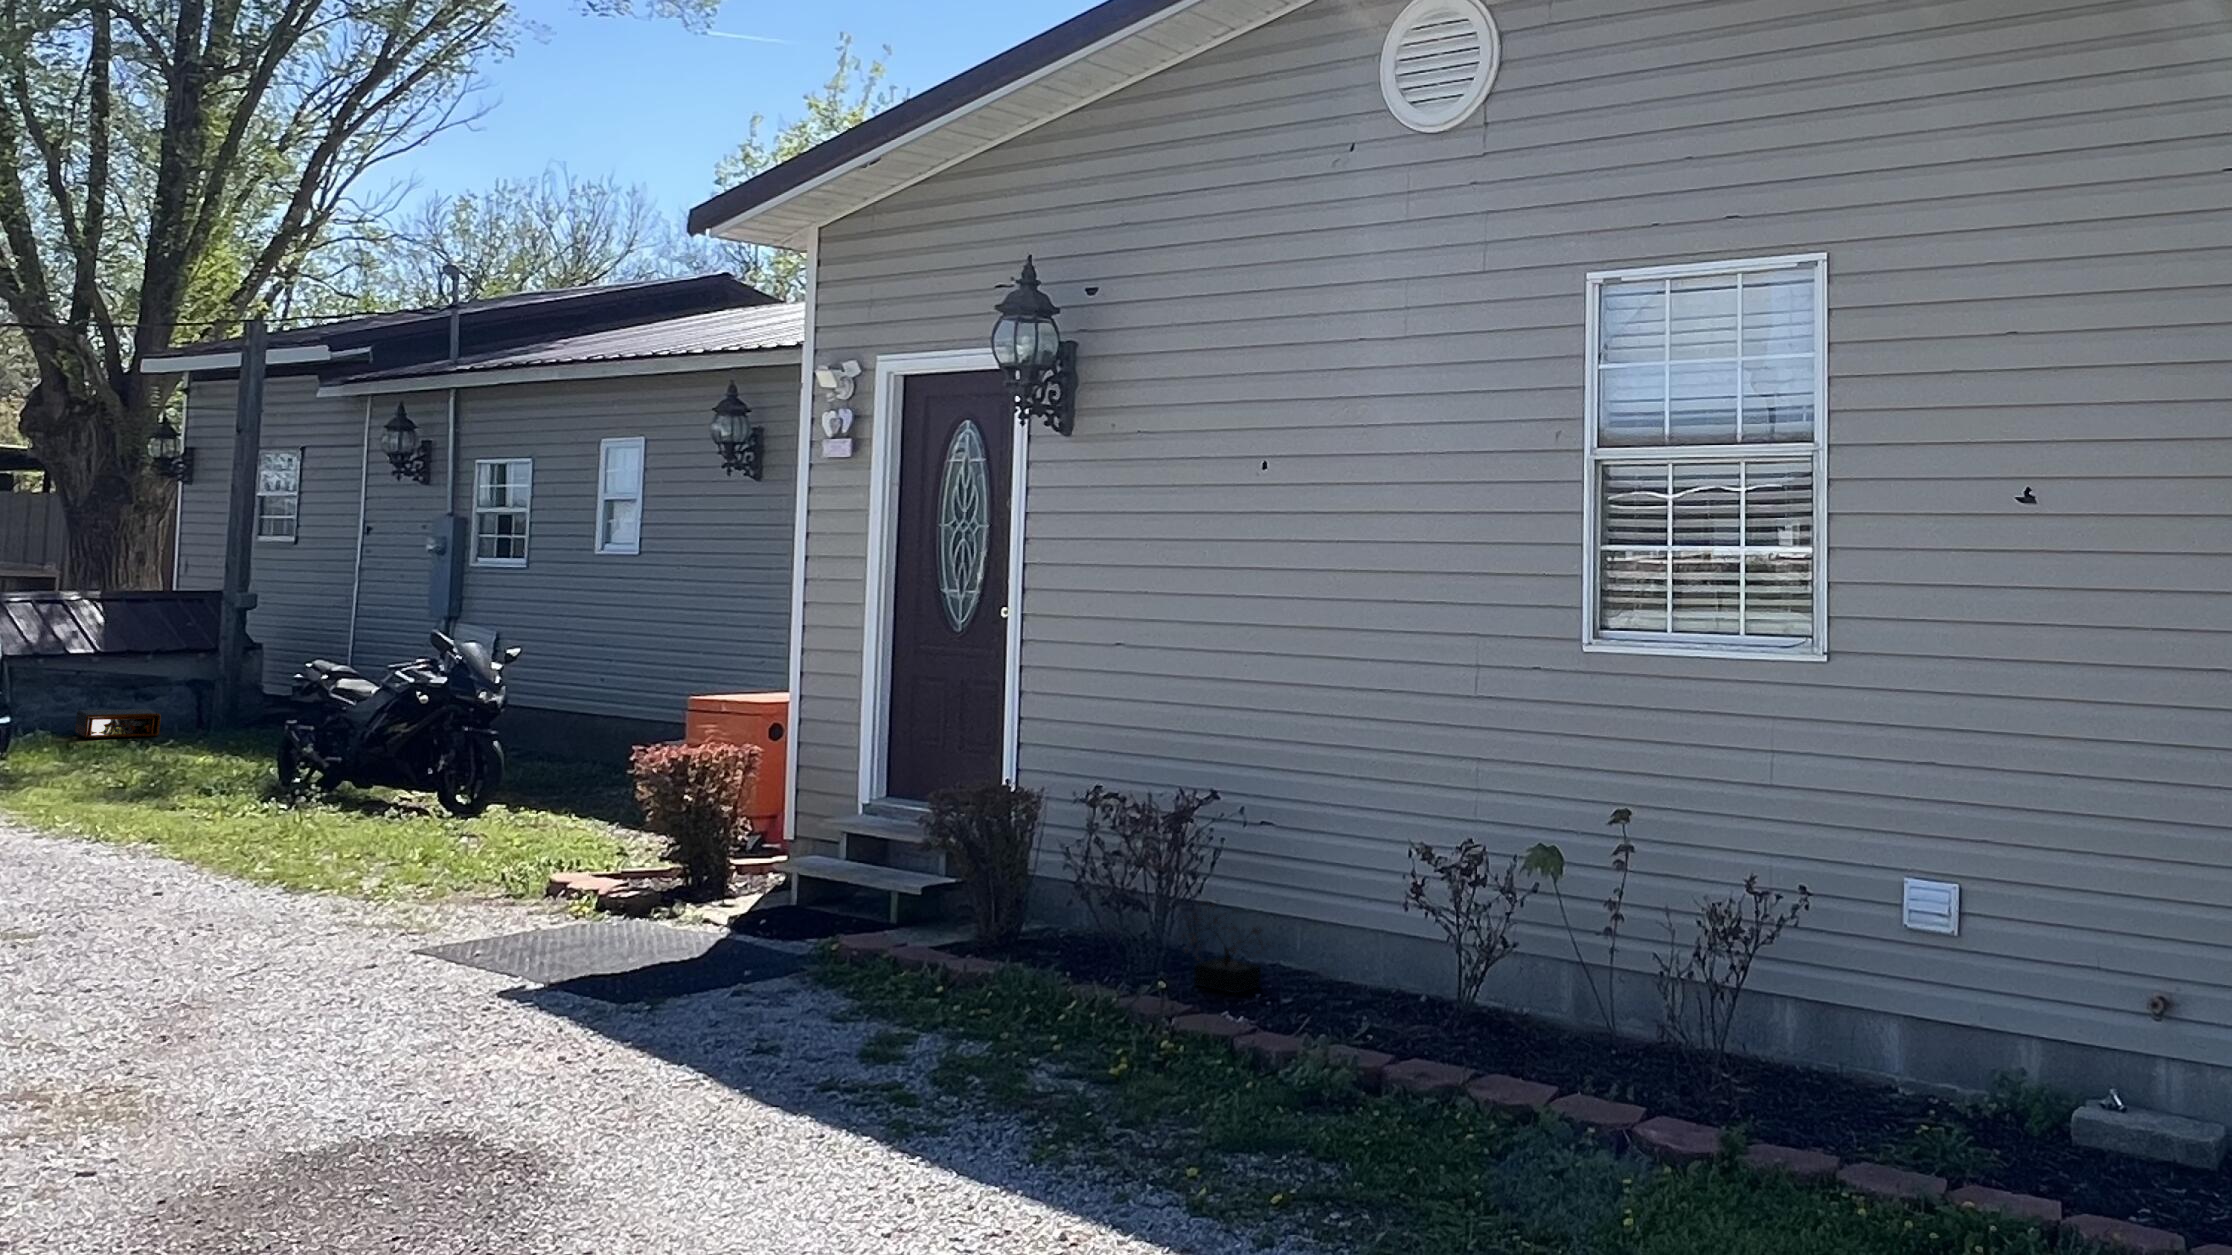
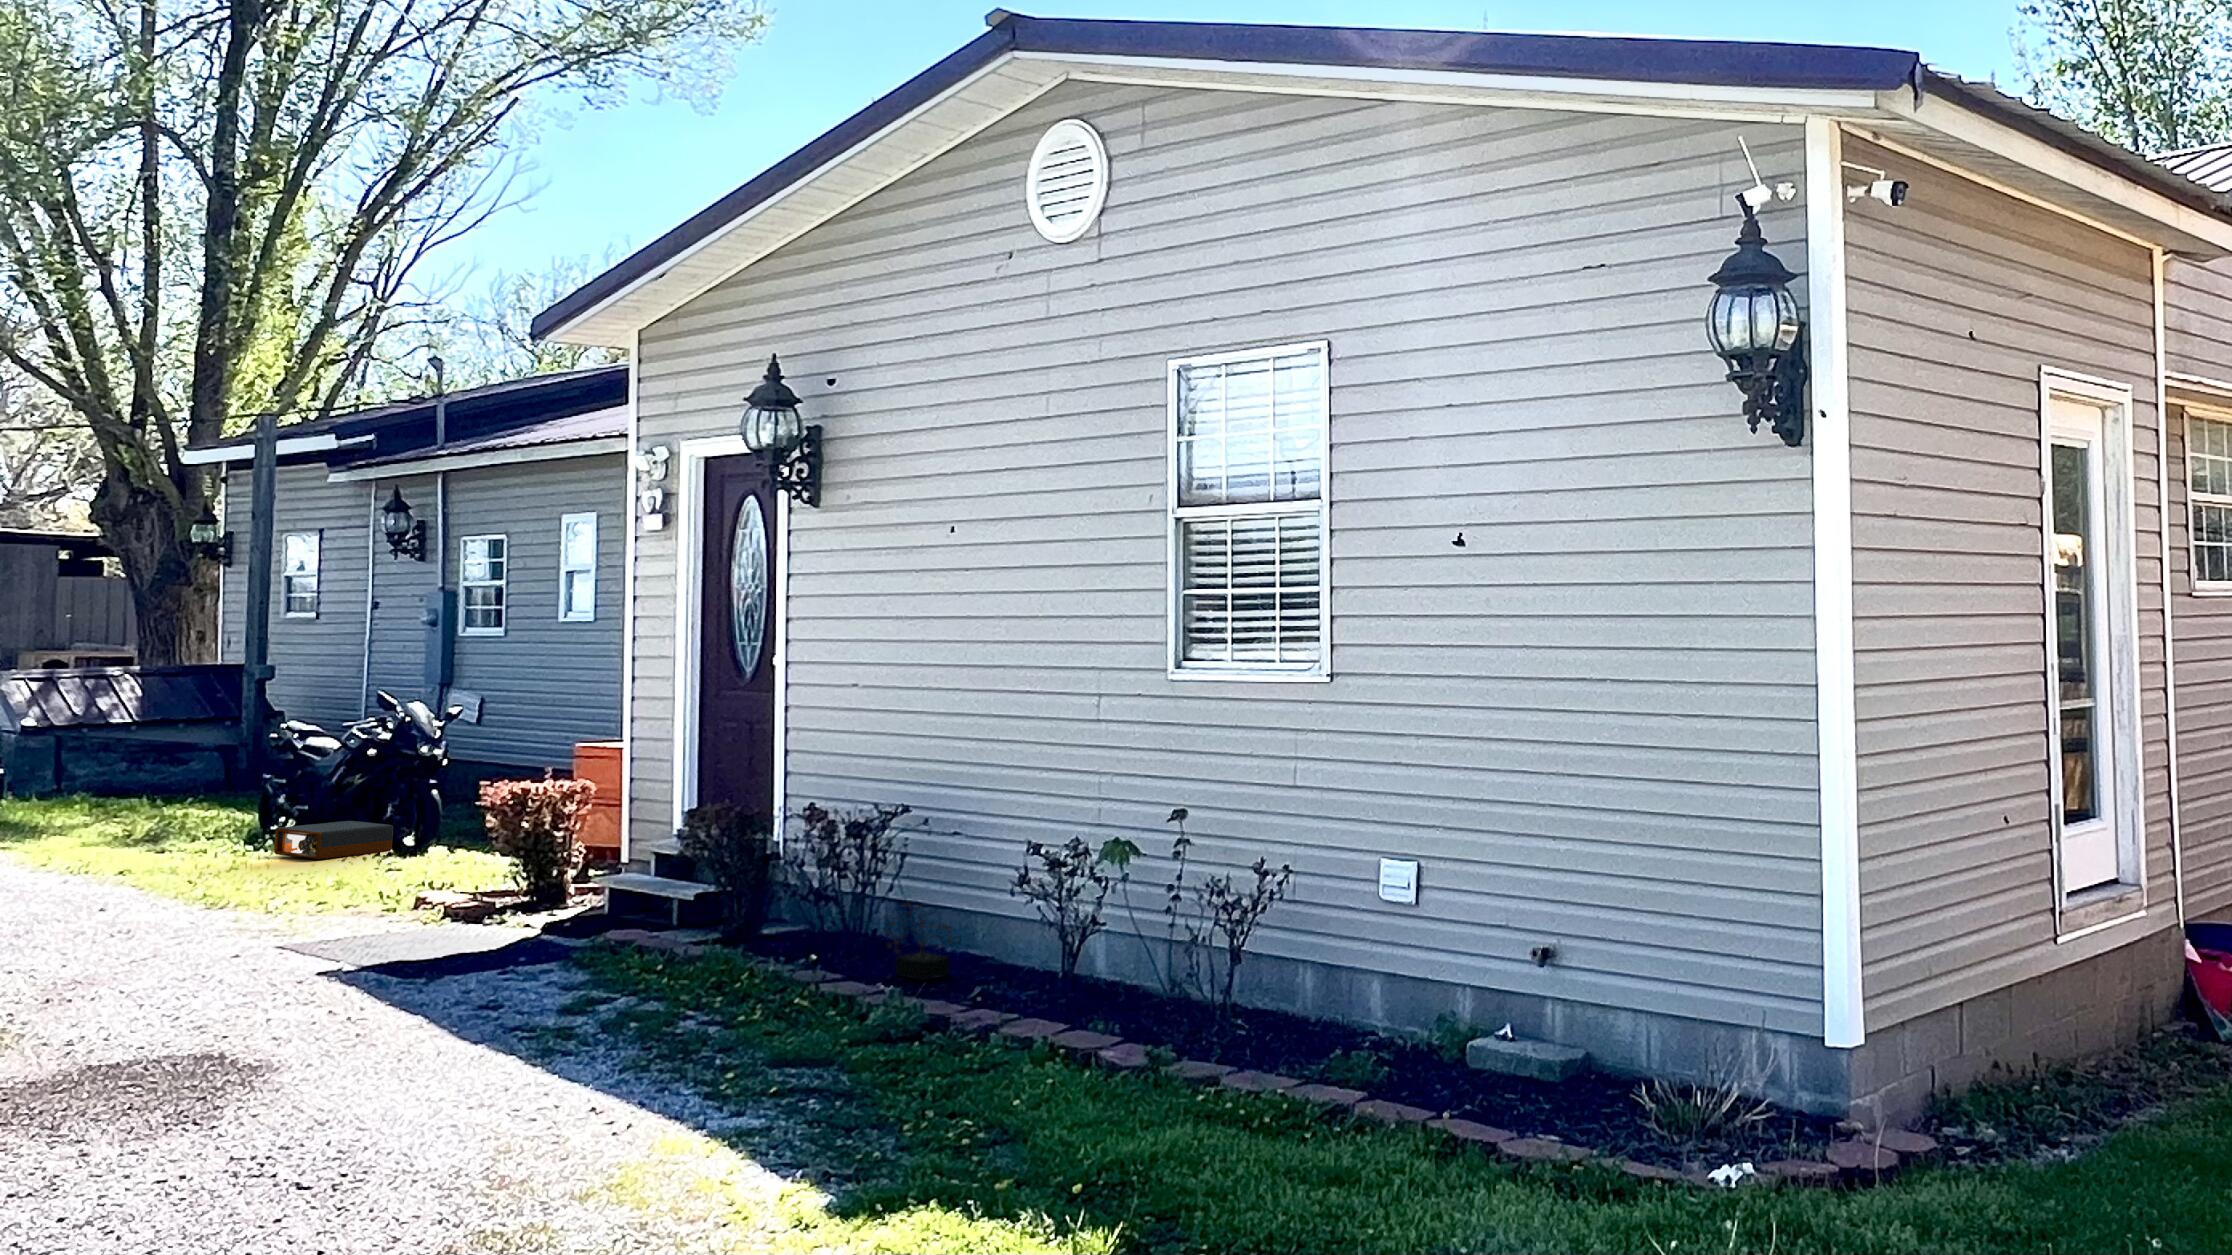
storage box: present [75,709,161,738] -> present [274,821,393,859]

